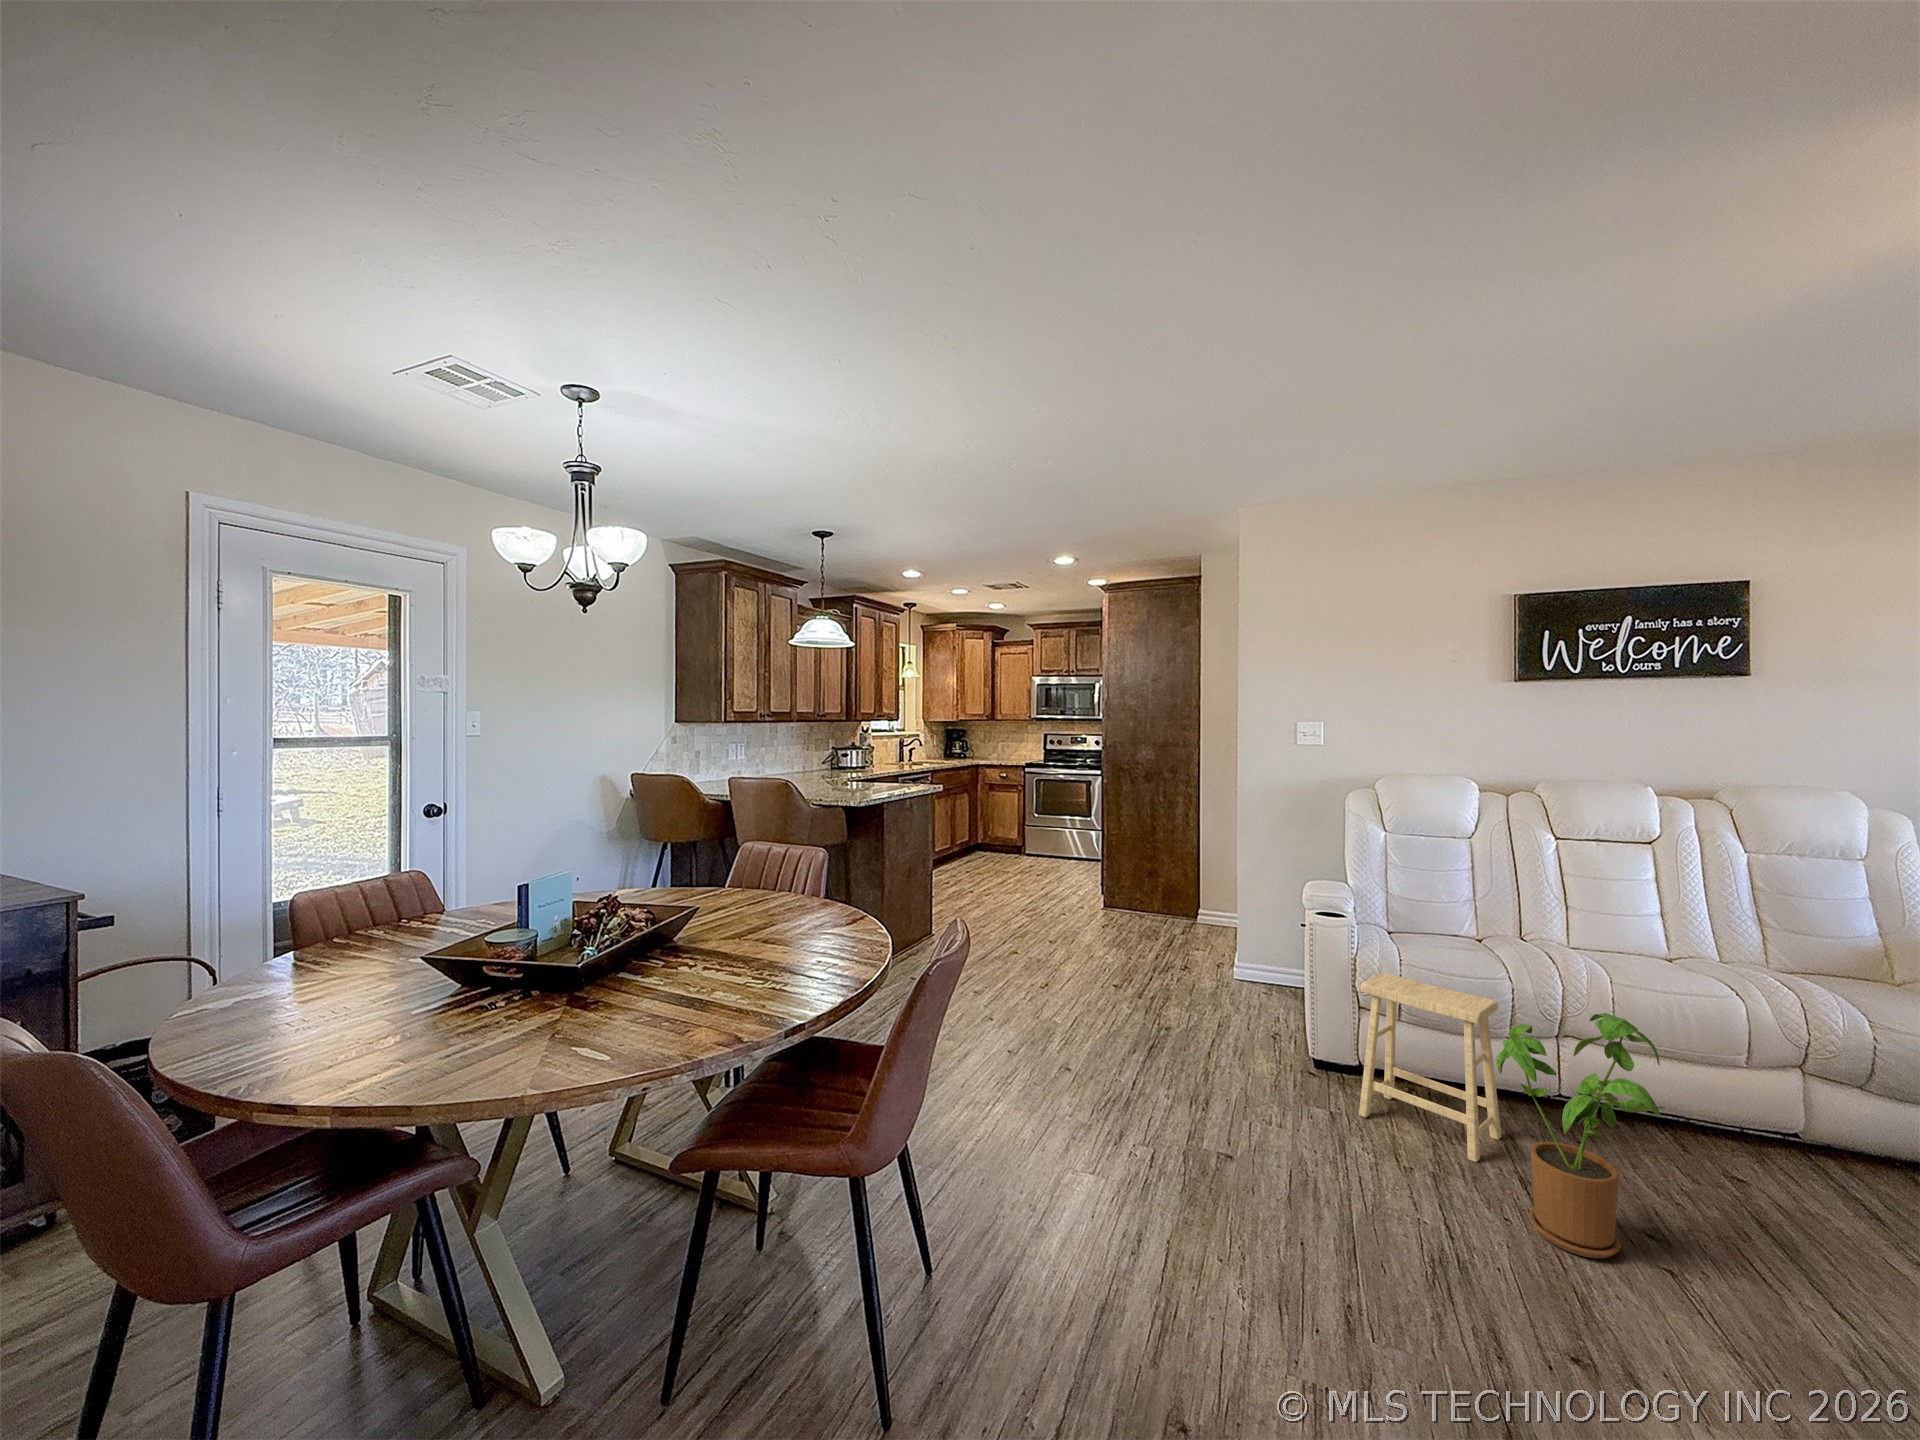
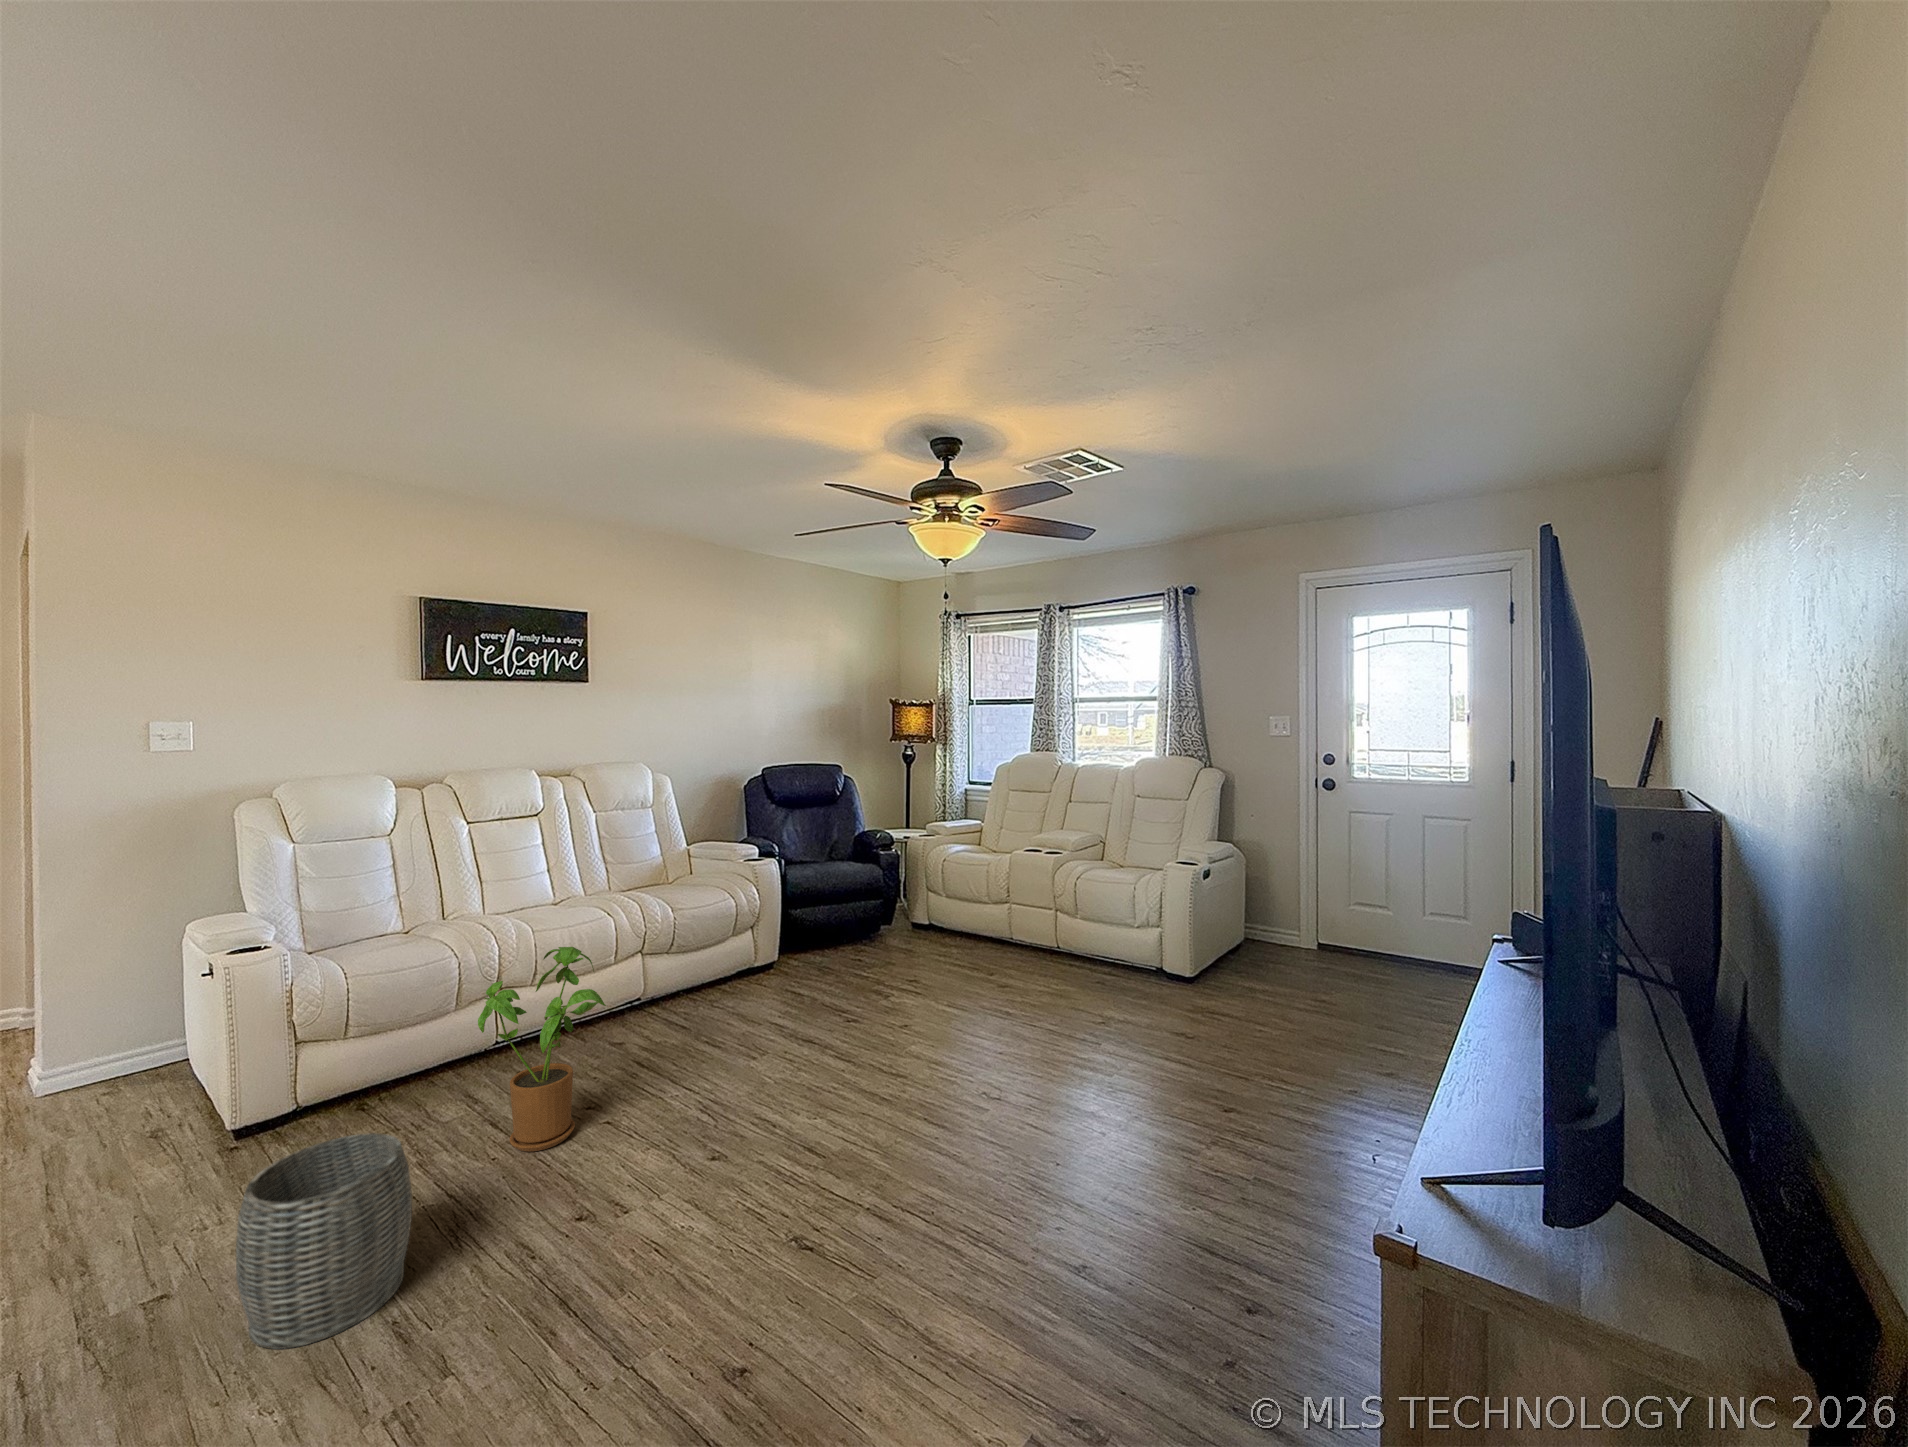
footstool: present [1359,973,1502,1162] -> none [314,977,461,1159]
woven basket: none [1250,1095,1385,1282] -> present [236,1133,412,1349]

